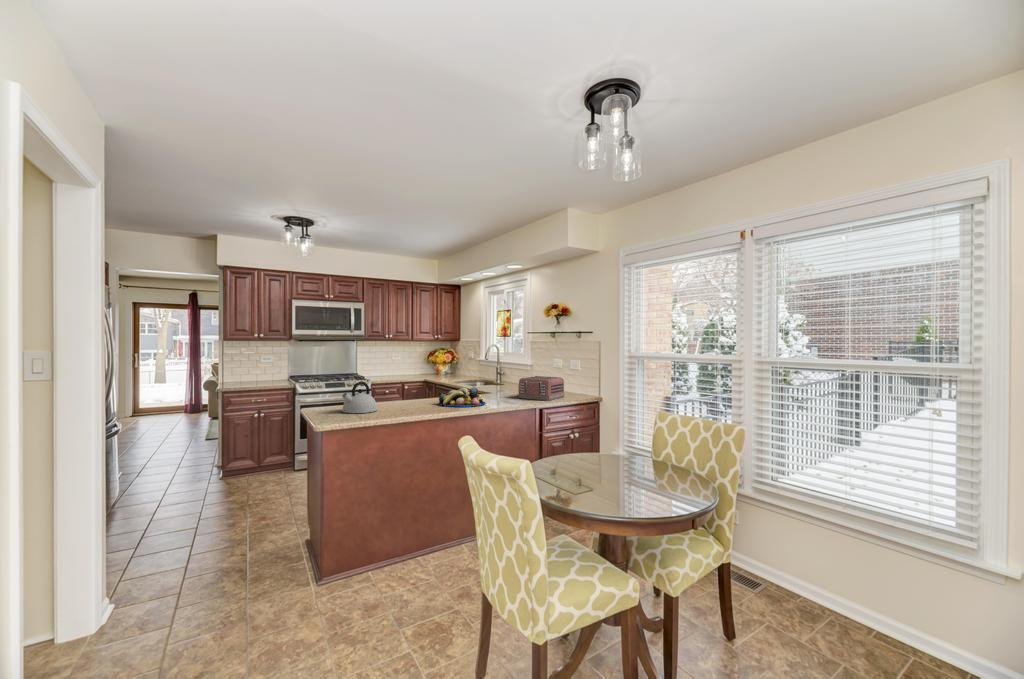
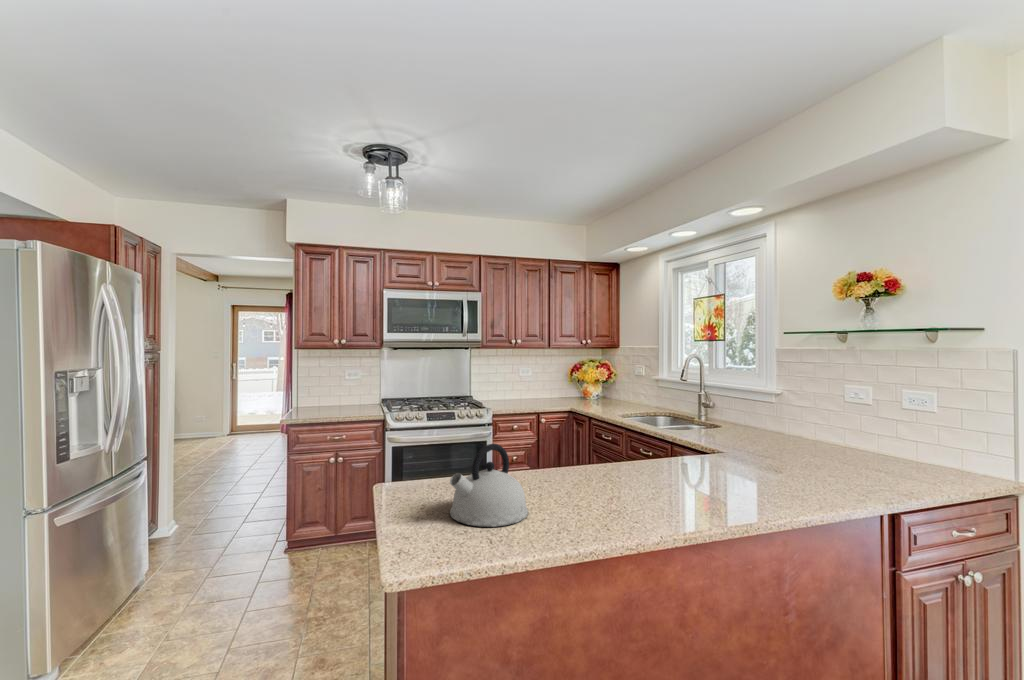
toaster: present [518,376,565,401] -> none [811,423,920,490]
fruit bowl: present [439,387,485,407] -> none [651,453,769,510]

